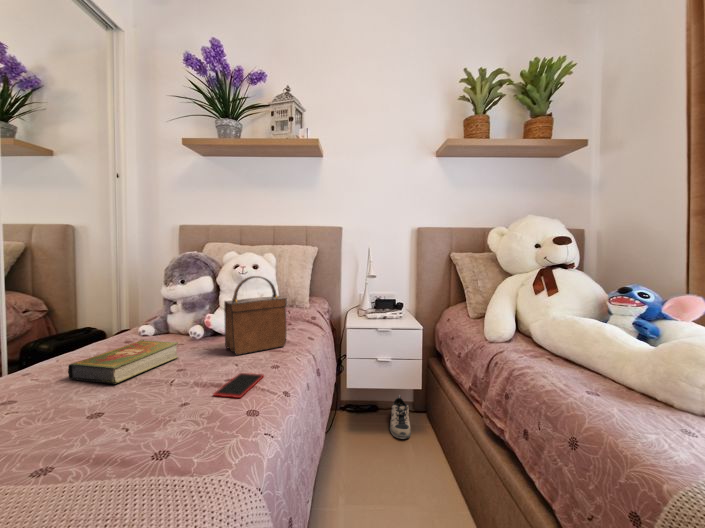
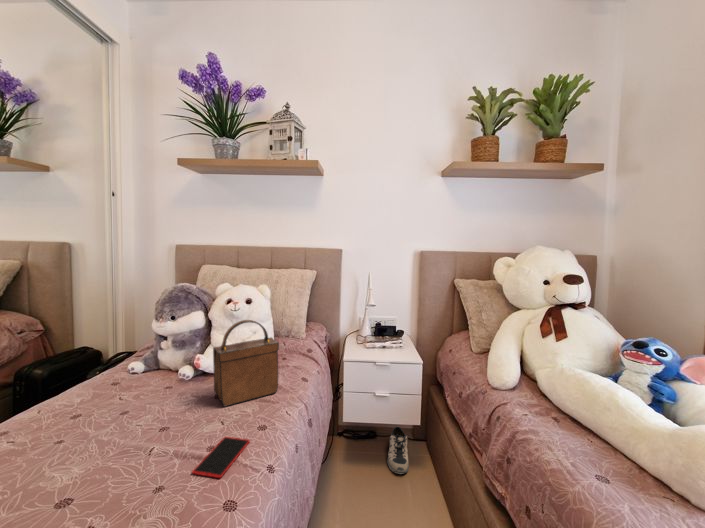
book: present [68,340,178,384] -> none [44,389,164,453]

